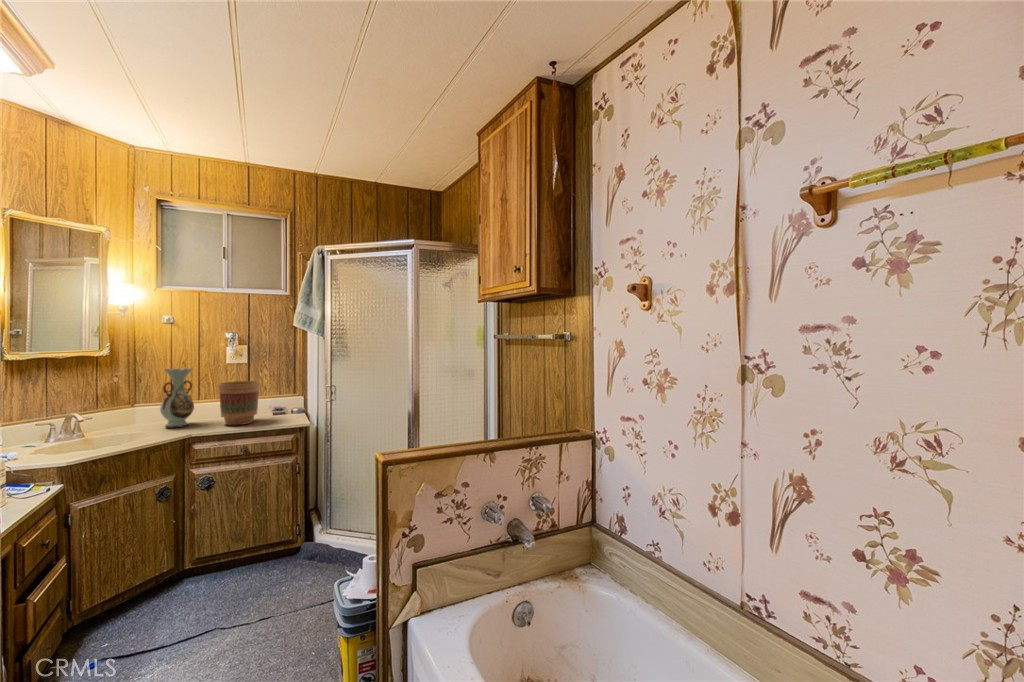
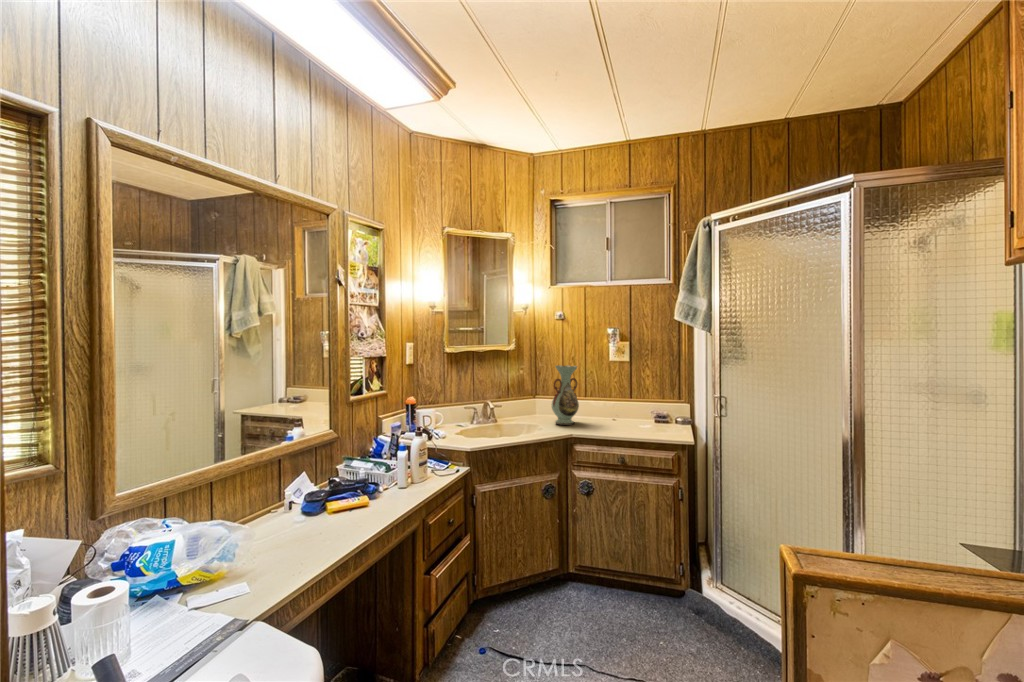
flower pot: present [219,381,260,425] -> none [599,382,639,431]

